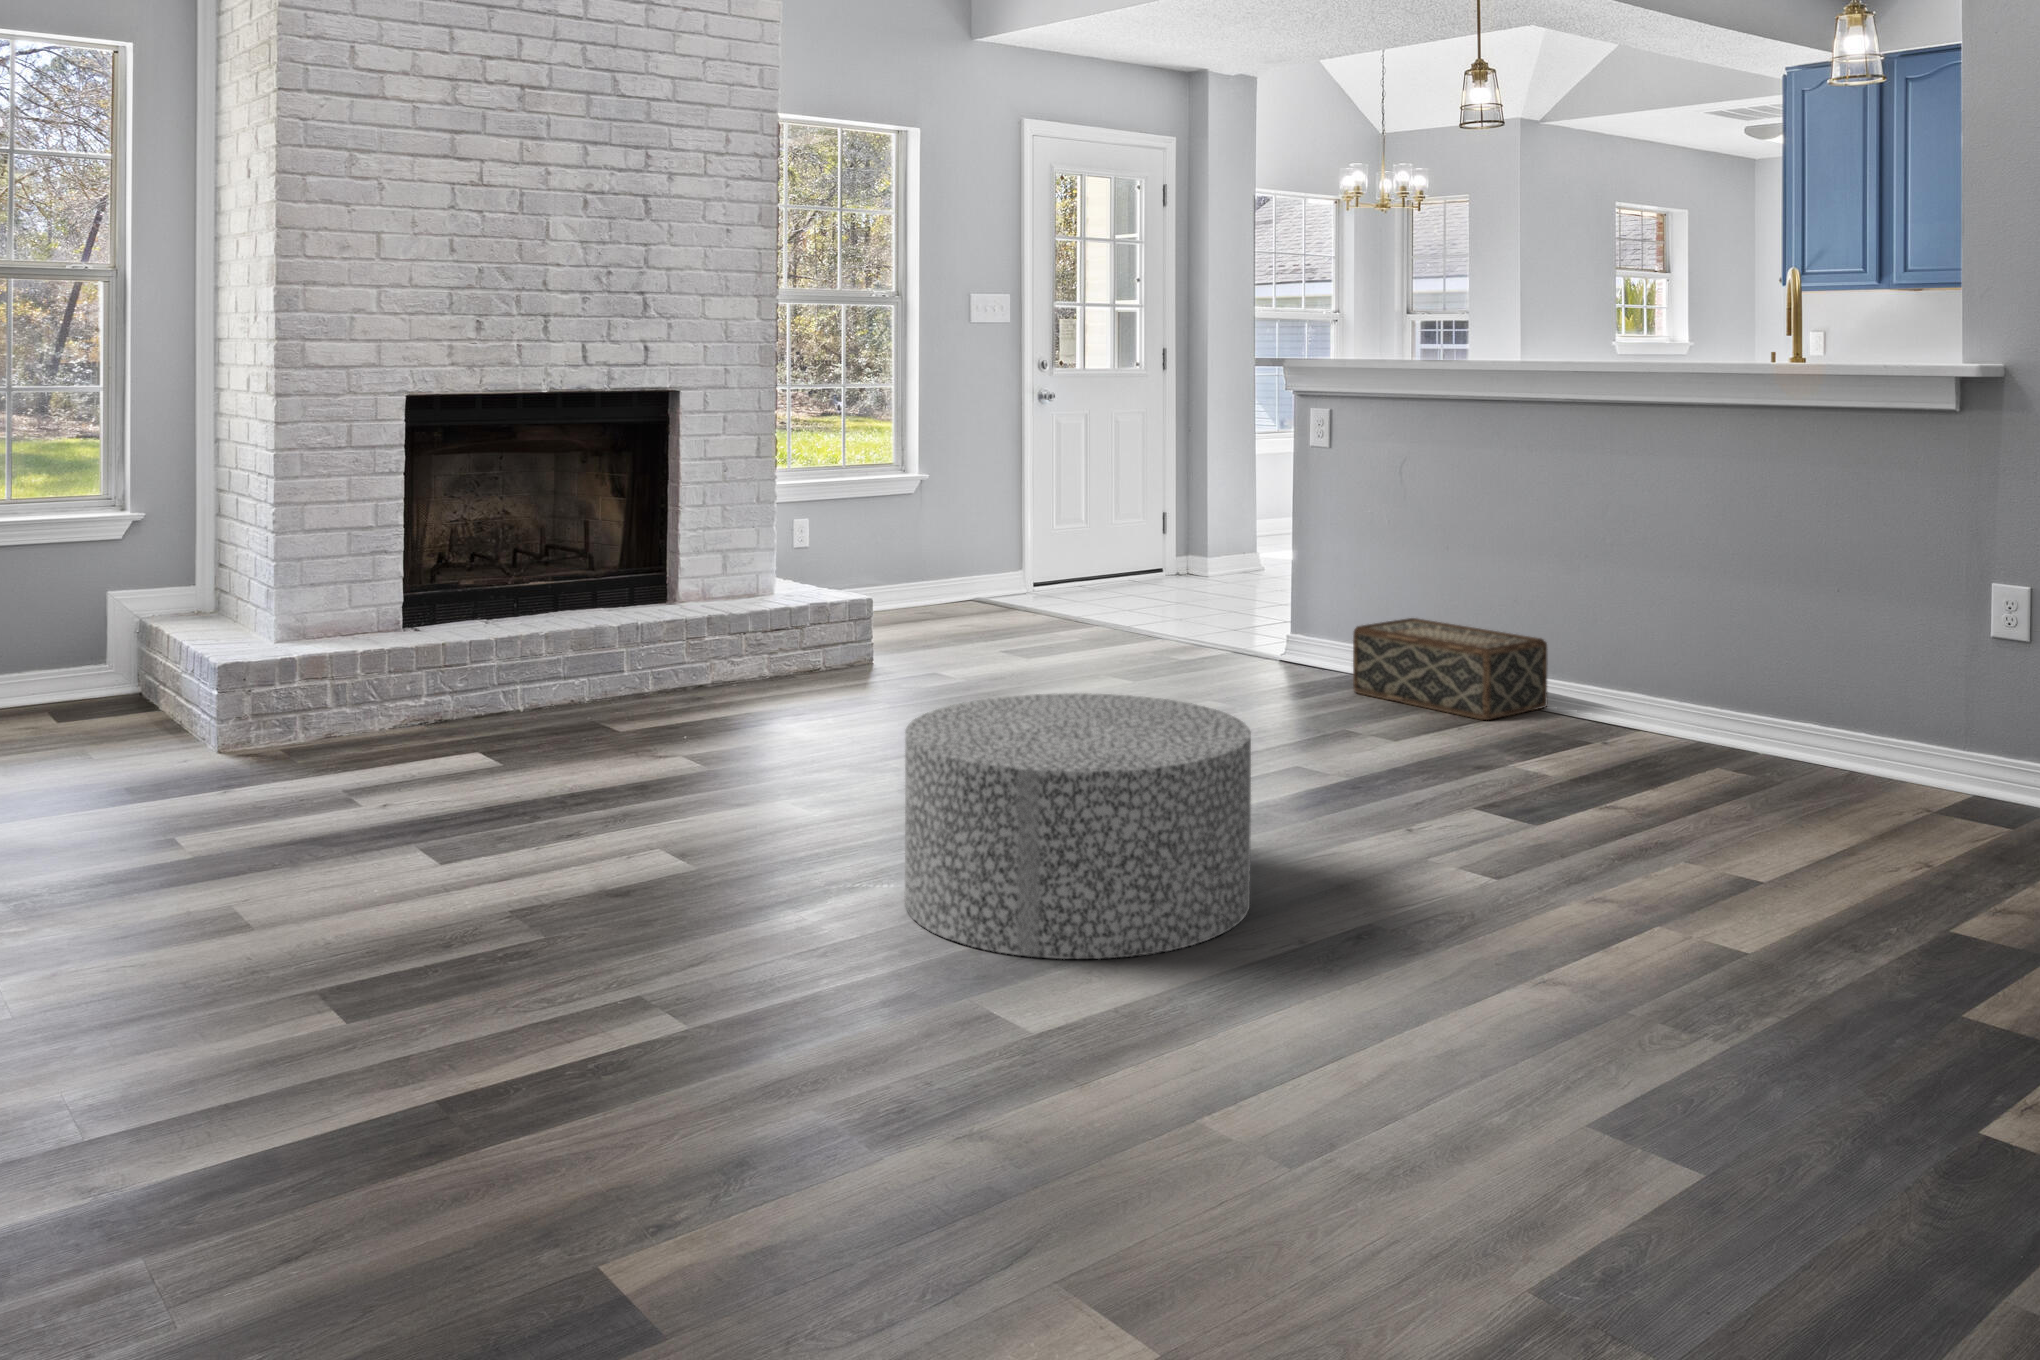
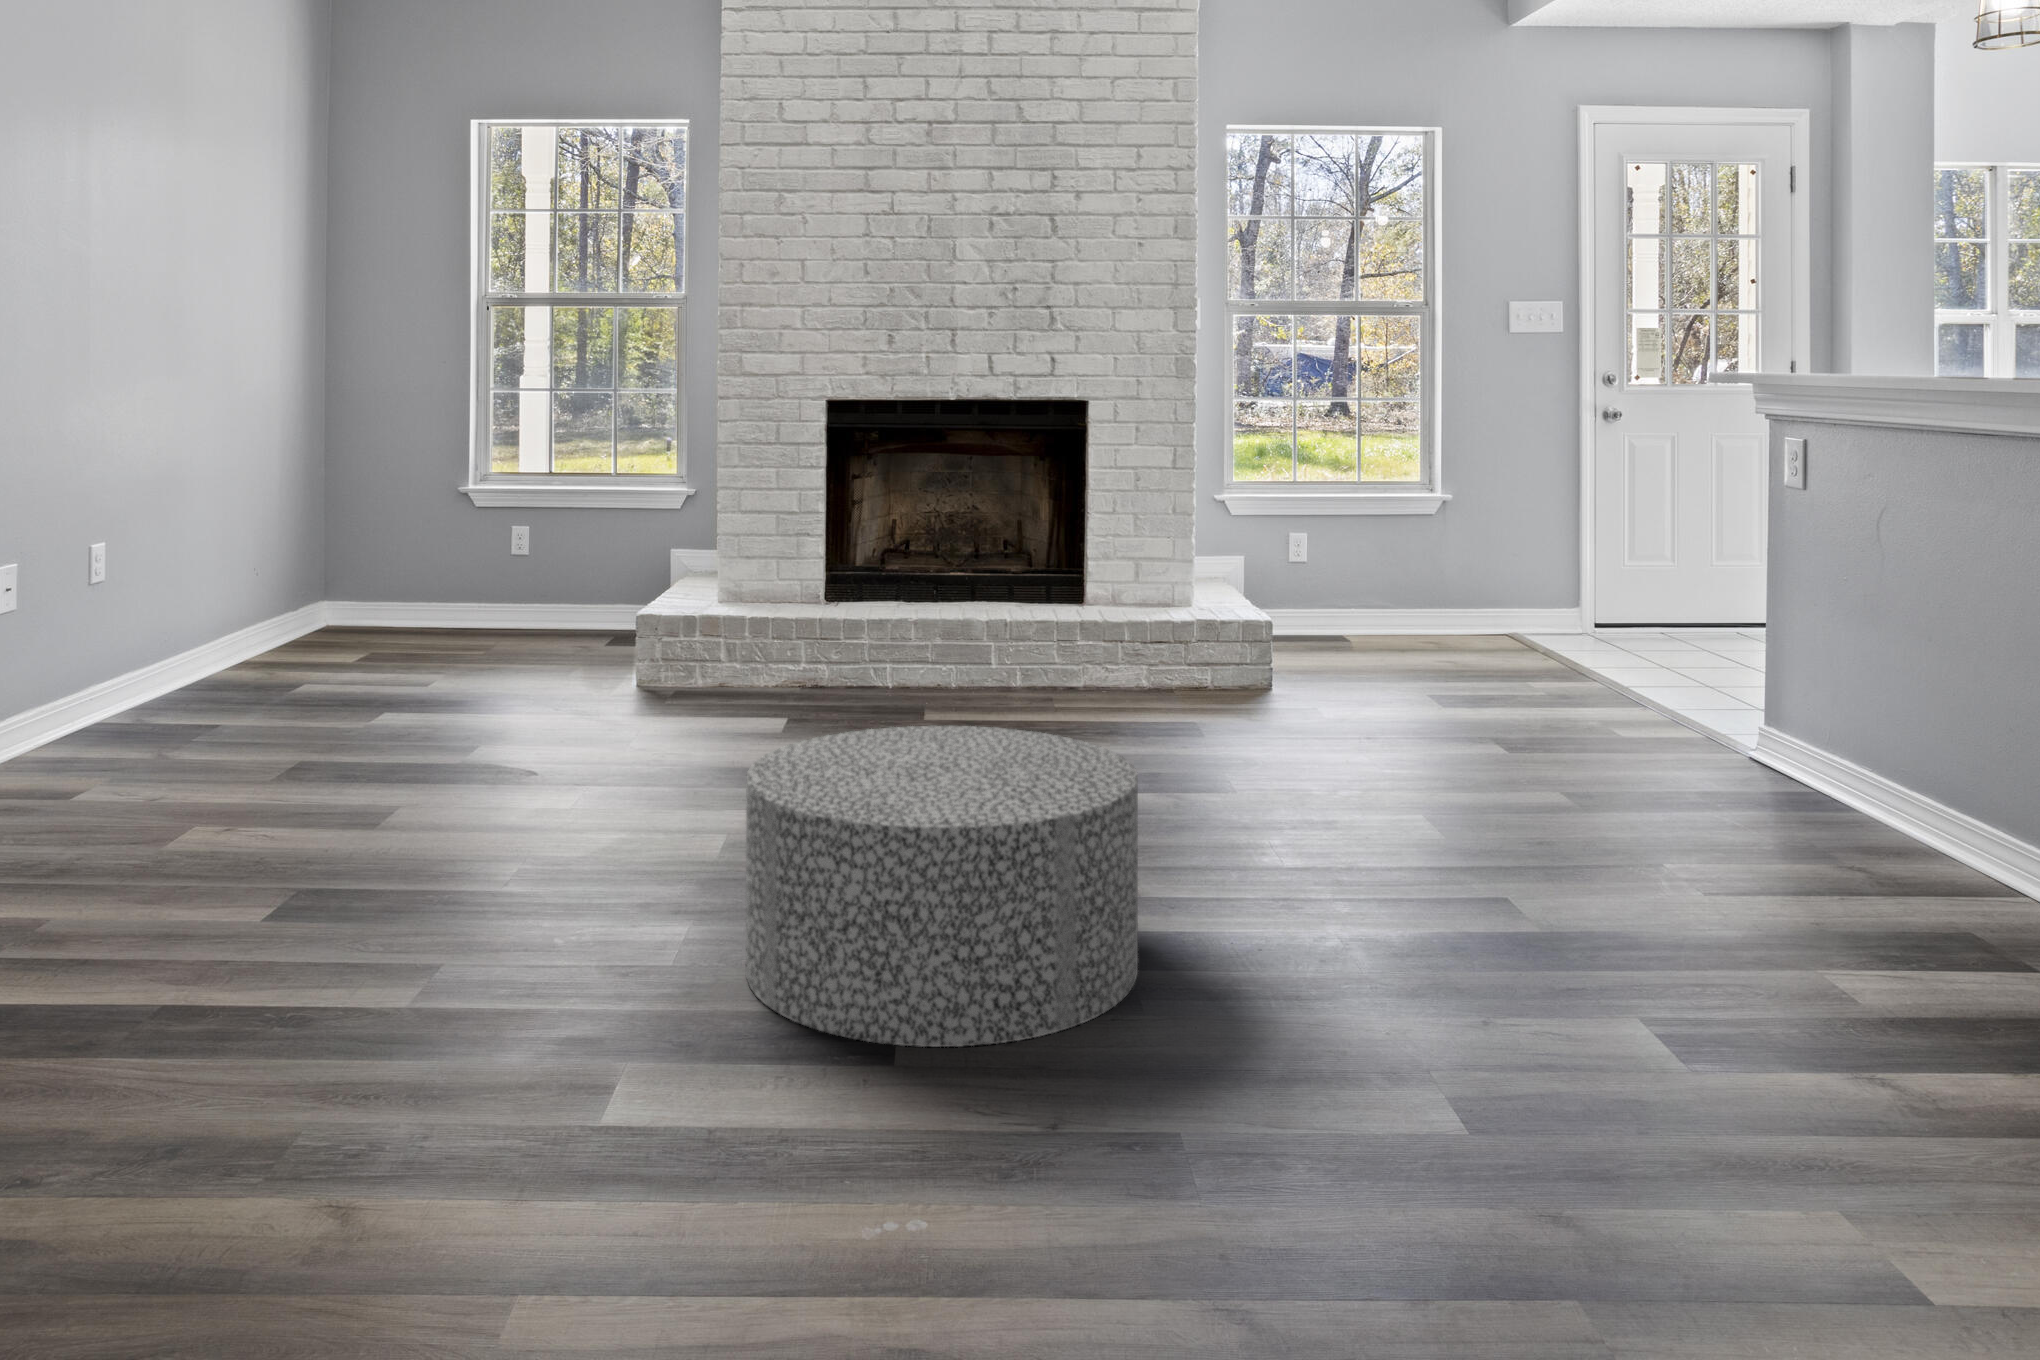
woven basket: present [1353,618,1547,720] -> none [1758,717,2029,874]

